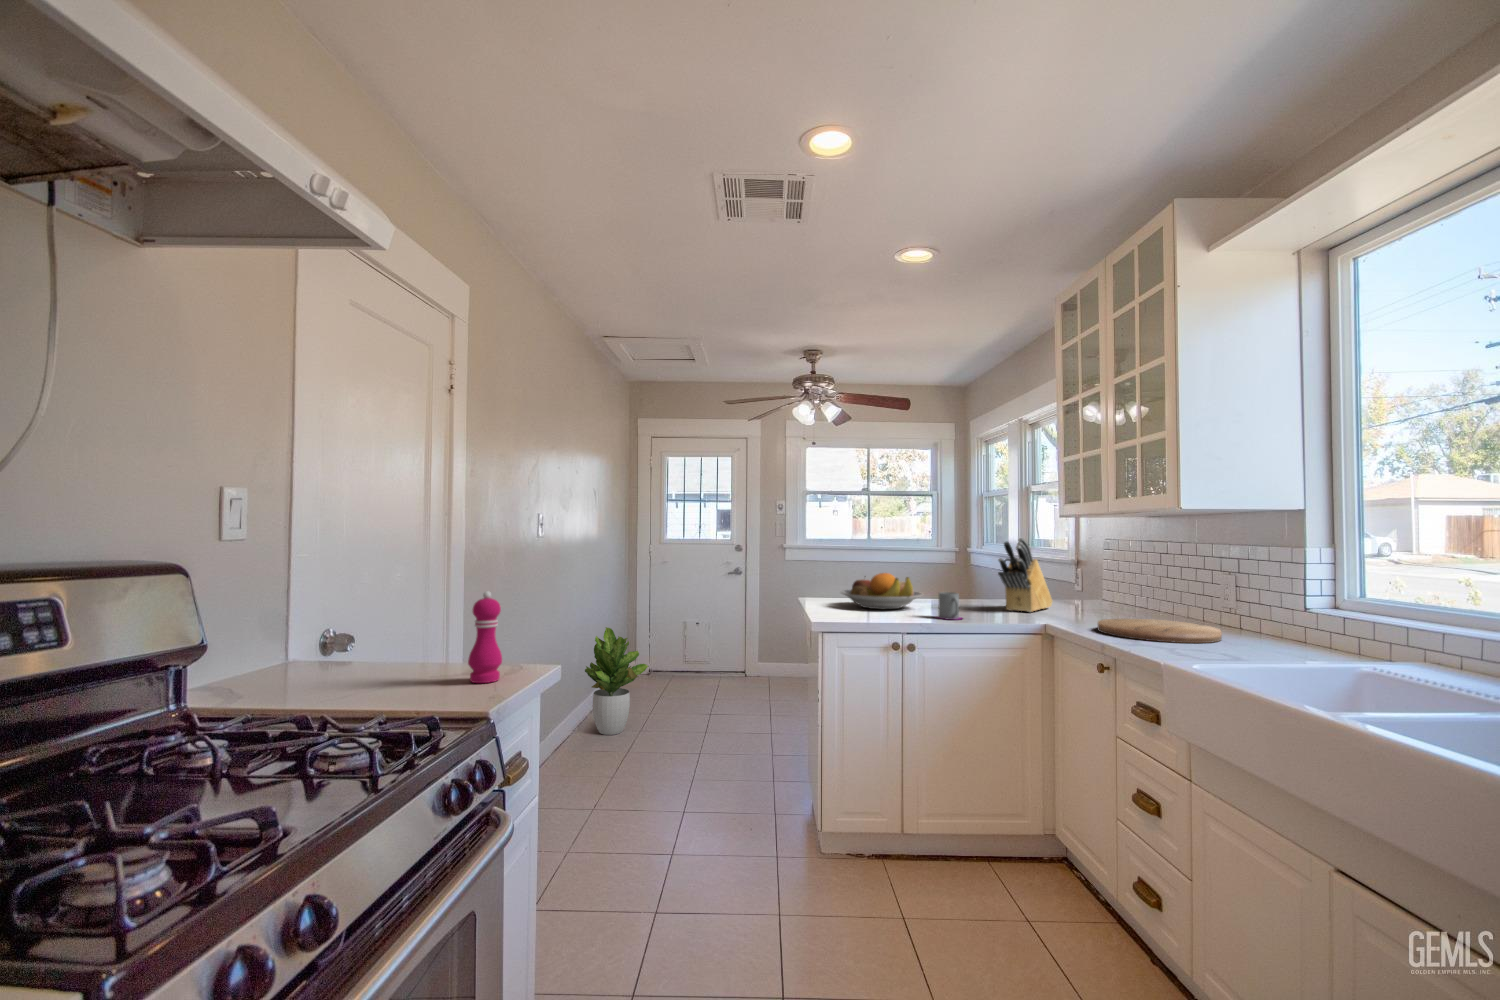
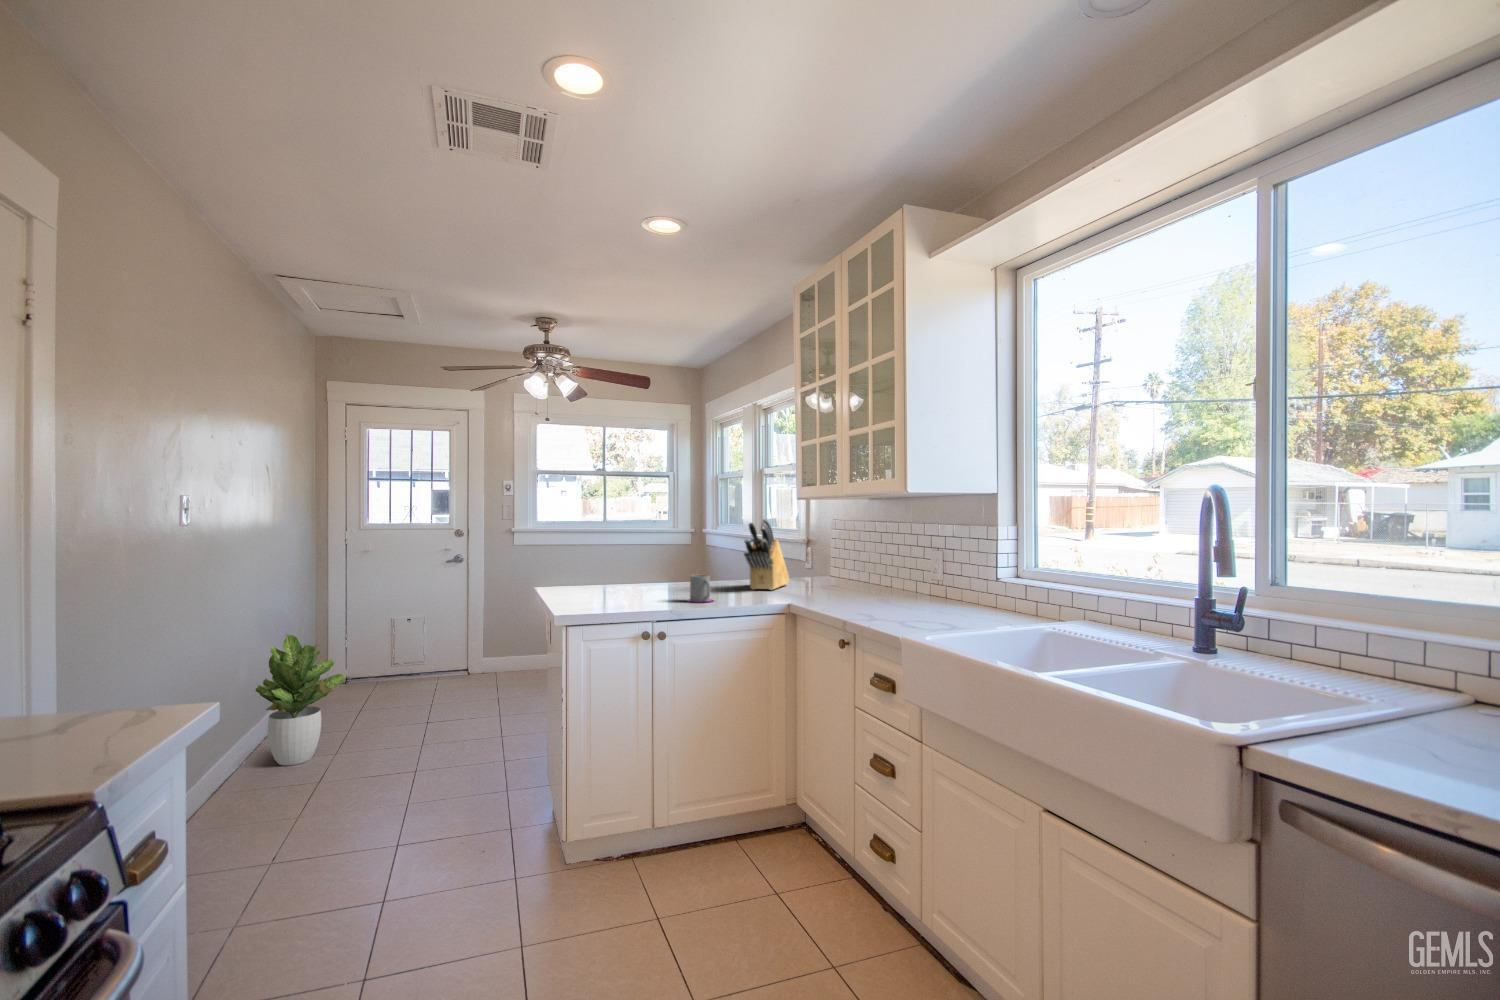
fruit bowl: present [841,573,923,609] -> none [586,557,672,595]
pepper mill: present [468,591,502,683] -> none [54,609,120,746]
cutting board: present [1098,618,1222,643] -> none [836,592,934,612]

